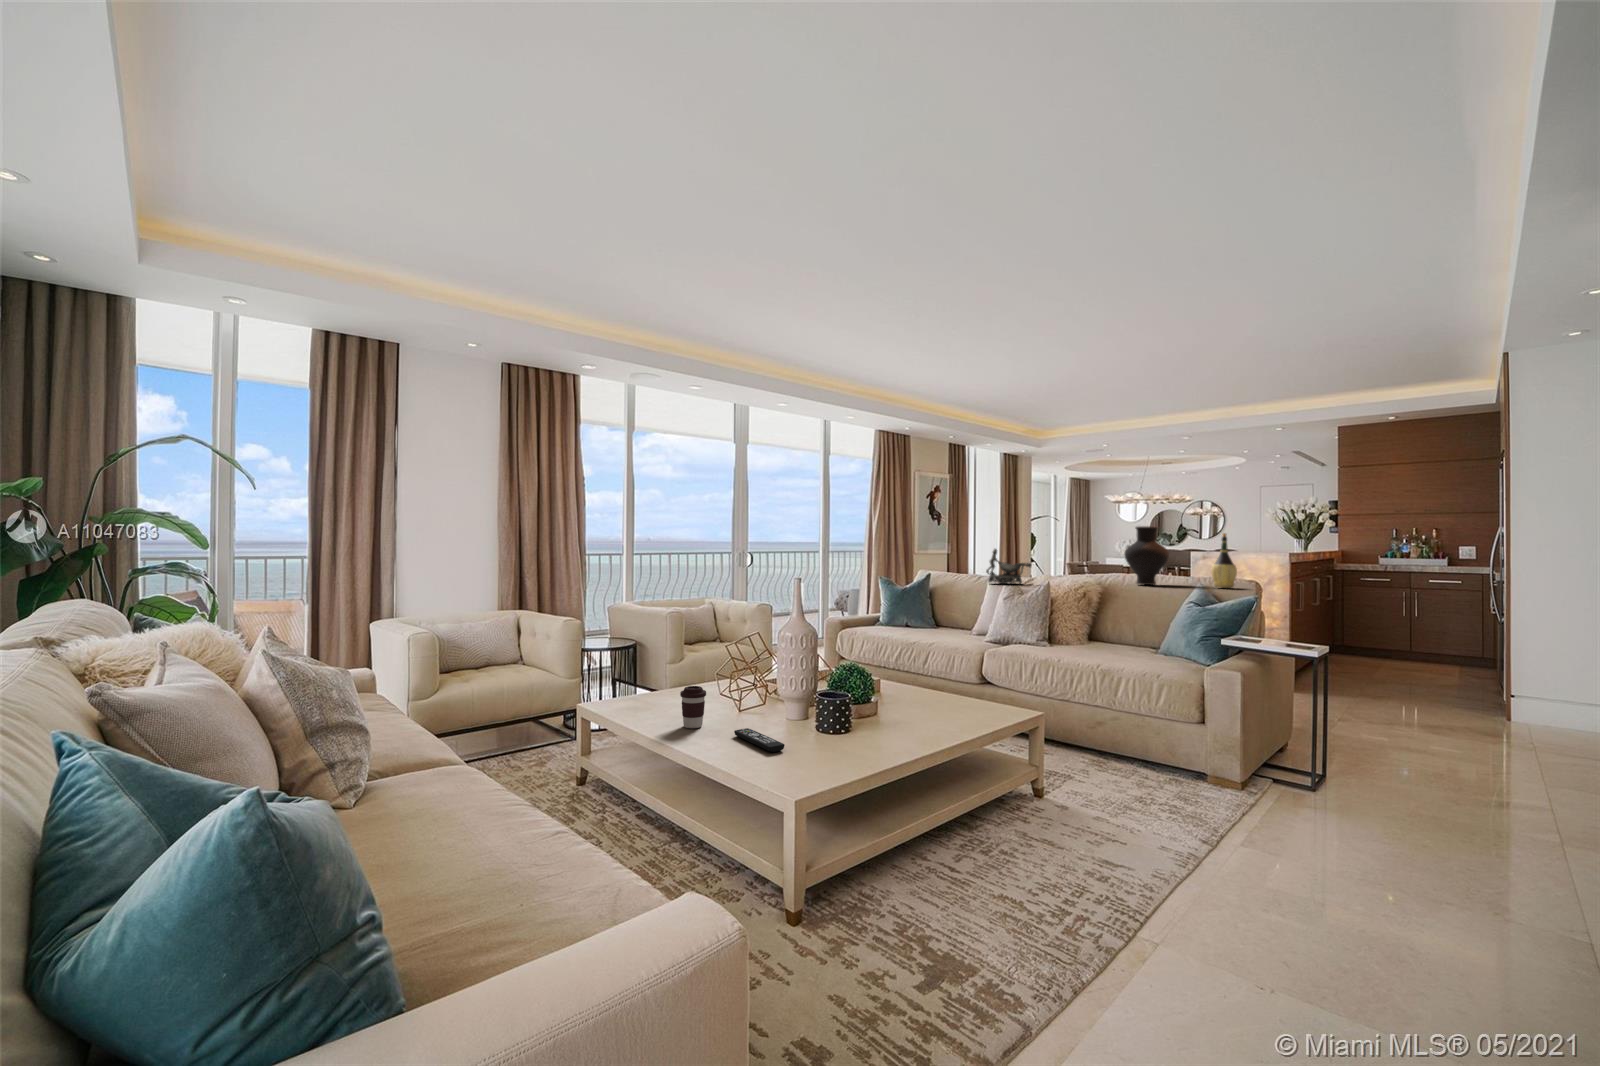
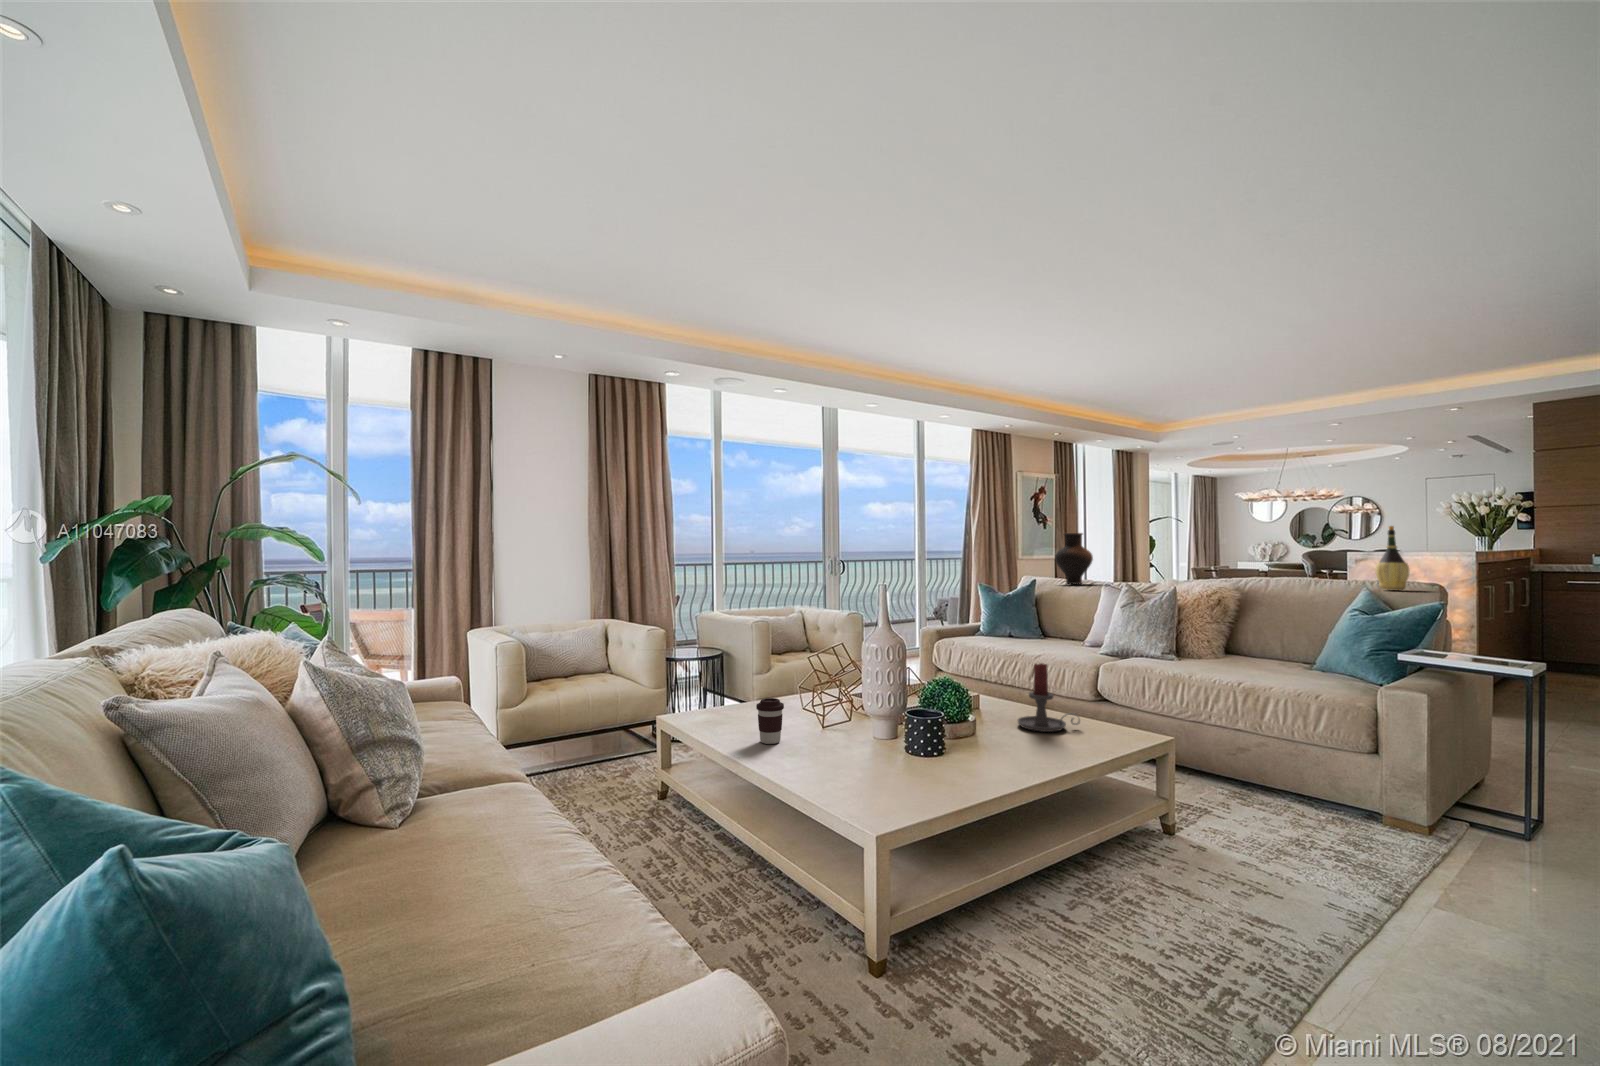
vase: present [1124,526,1169,585] -> present [1055,533,1093,584]
decorative bowl: present [986,549,1032,584] -> none [1098,549,1152,589]
candle holder: none [915,651,969,712] -> present [1018,663,1080,732]
remote control: present [734,728,785,752] -> none [813,746,867,774]

